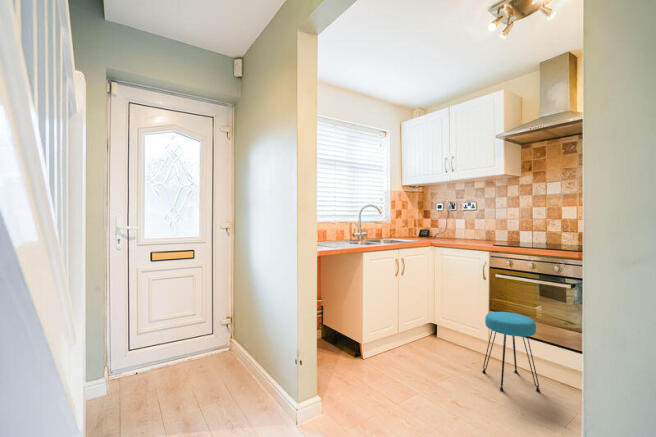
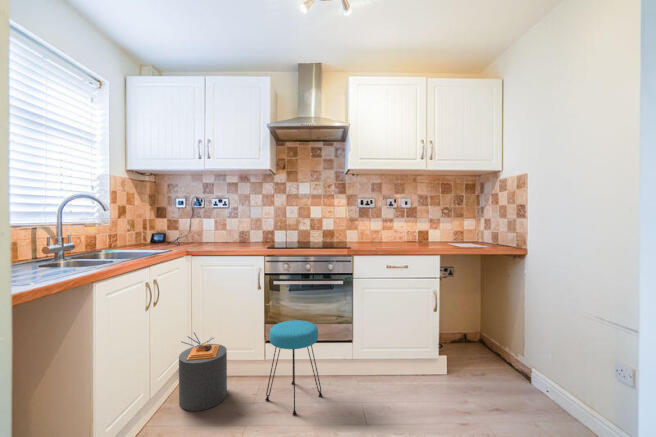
trash can: none [420,301,455,359] -> present [179,333,227,411]

